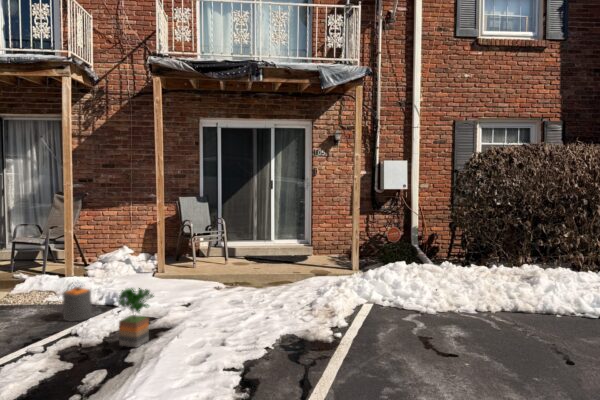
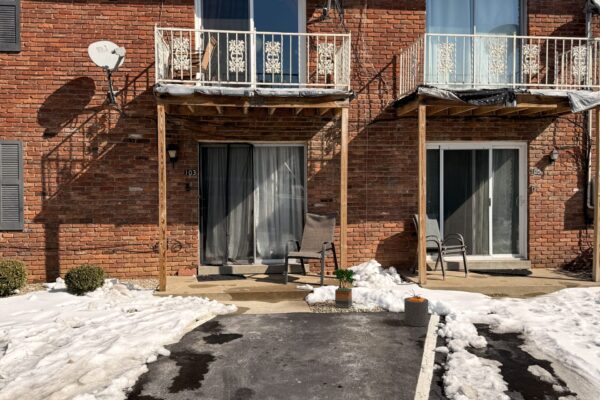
potted tree: present [119,288,154,347] -> present [333,269,356,308]

